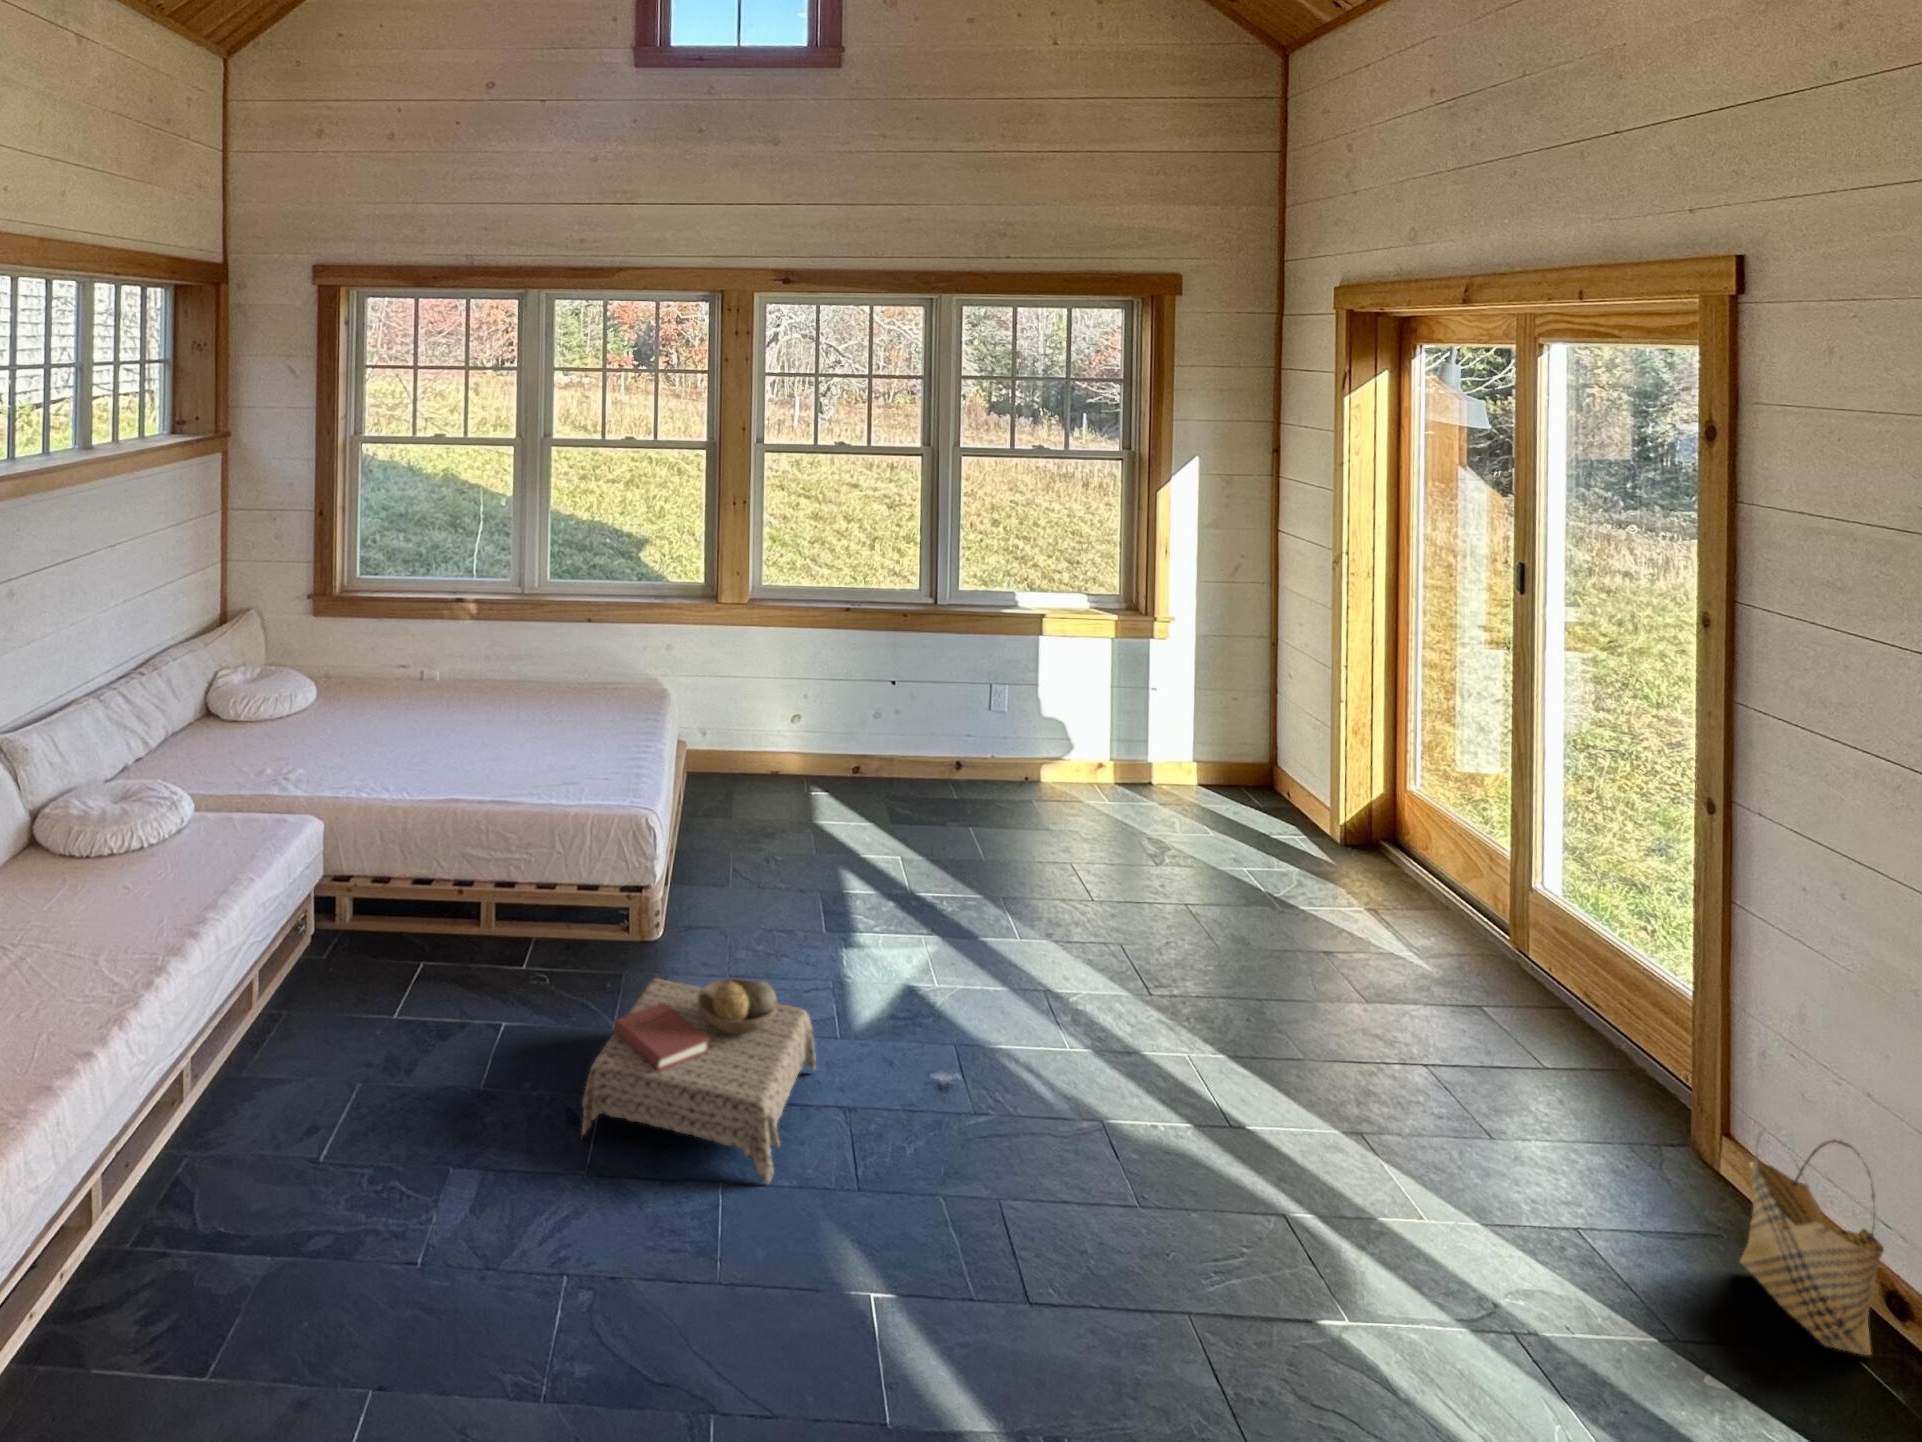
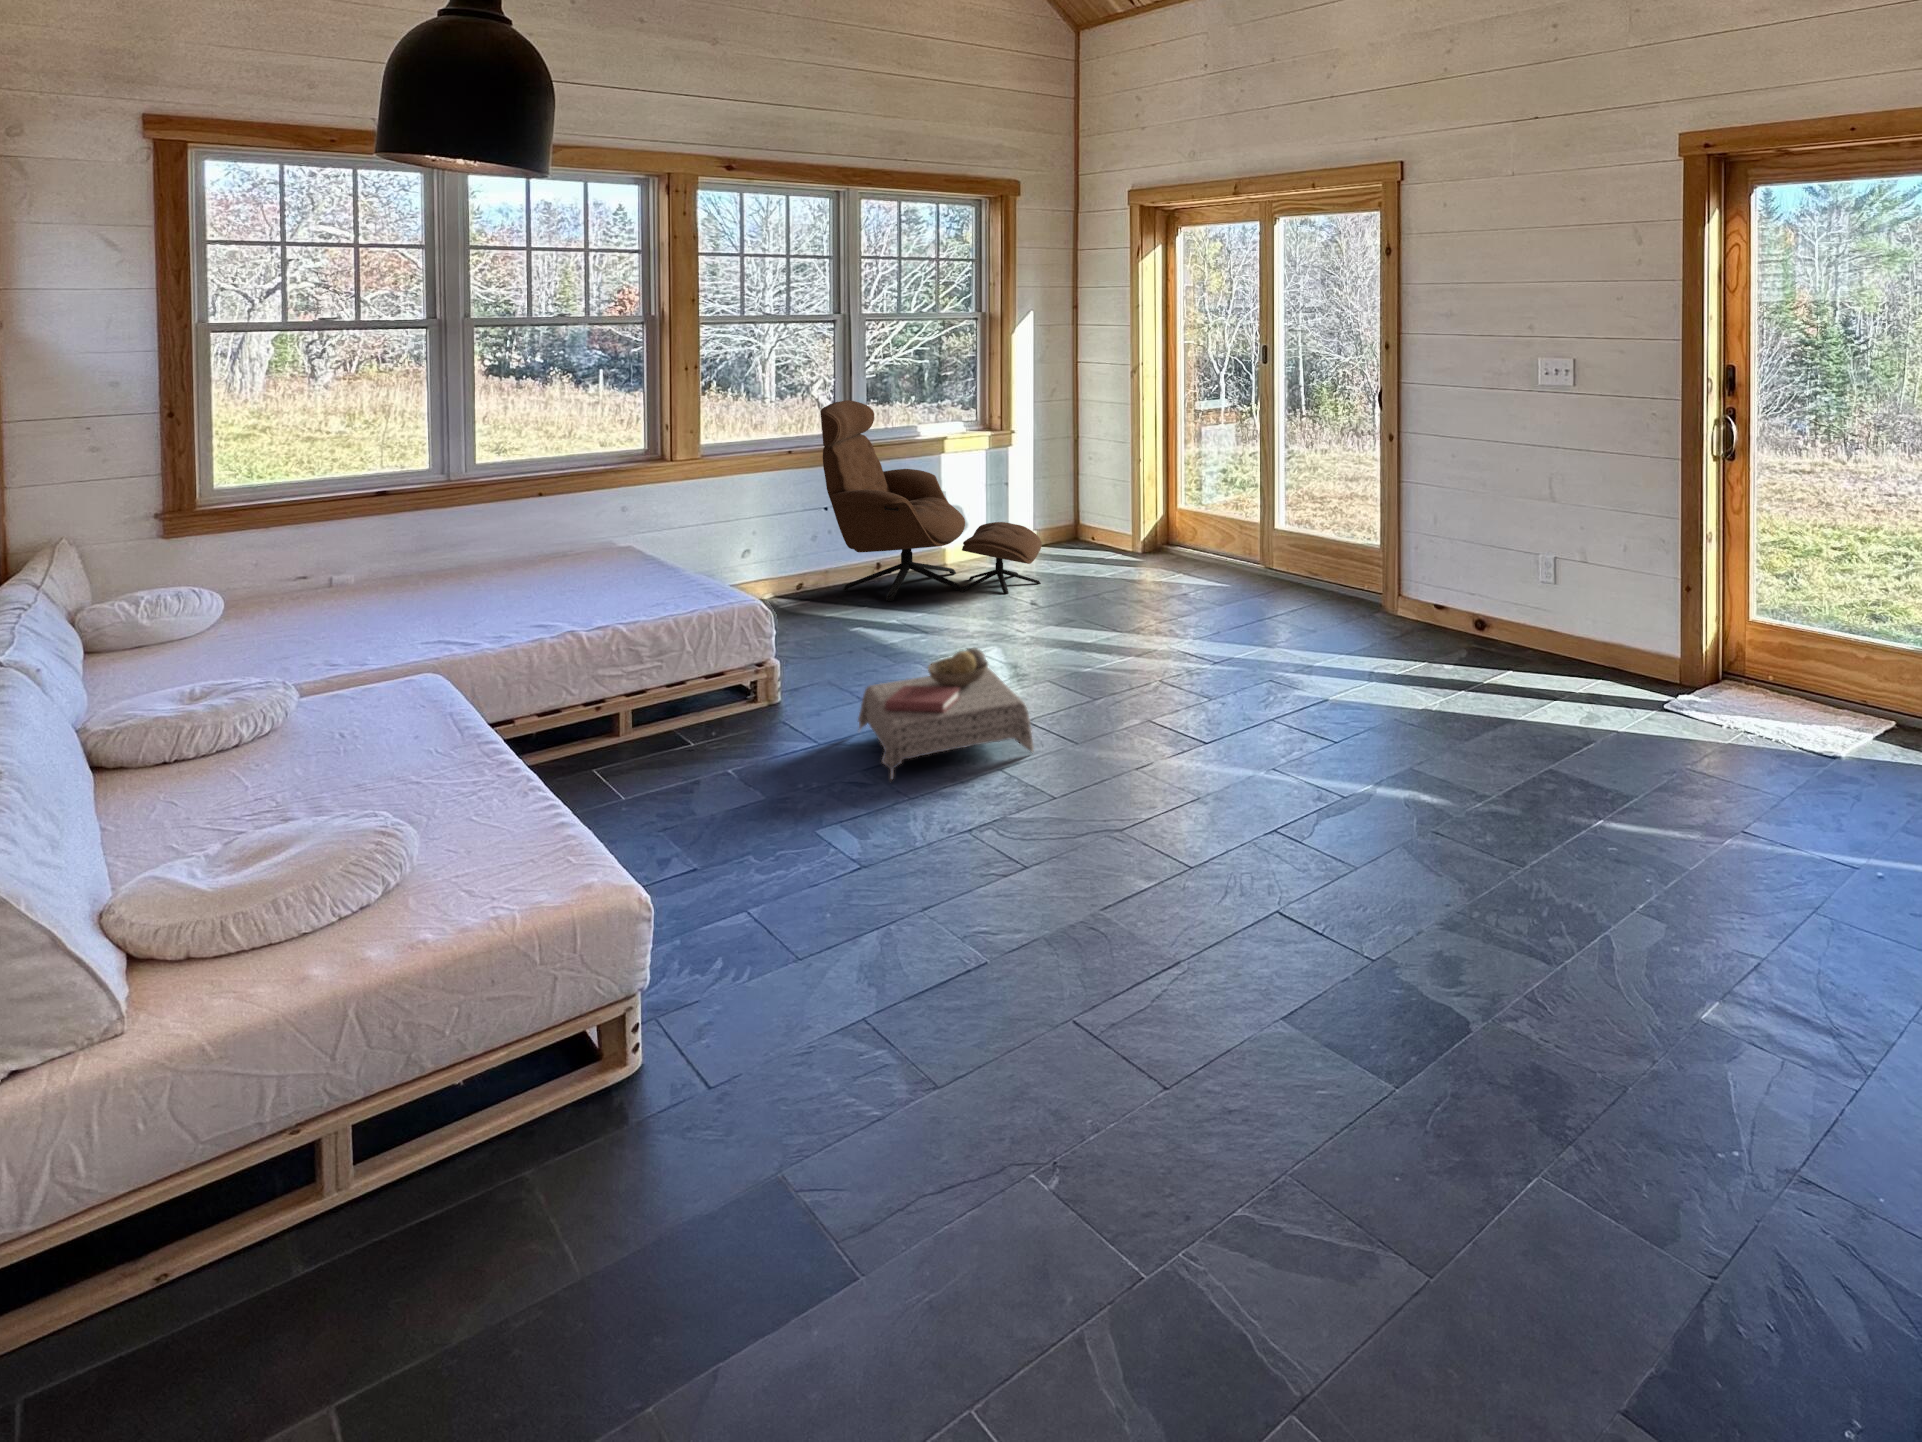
lounge chair: none [862,554,1142,861] -> present [820,400,1042,601]
woven basket: present [1740,1132,1884,1355] -> none [1425,554,1480,638]

